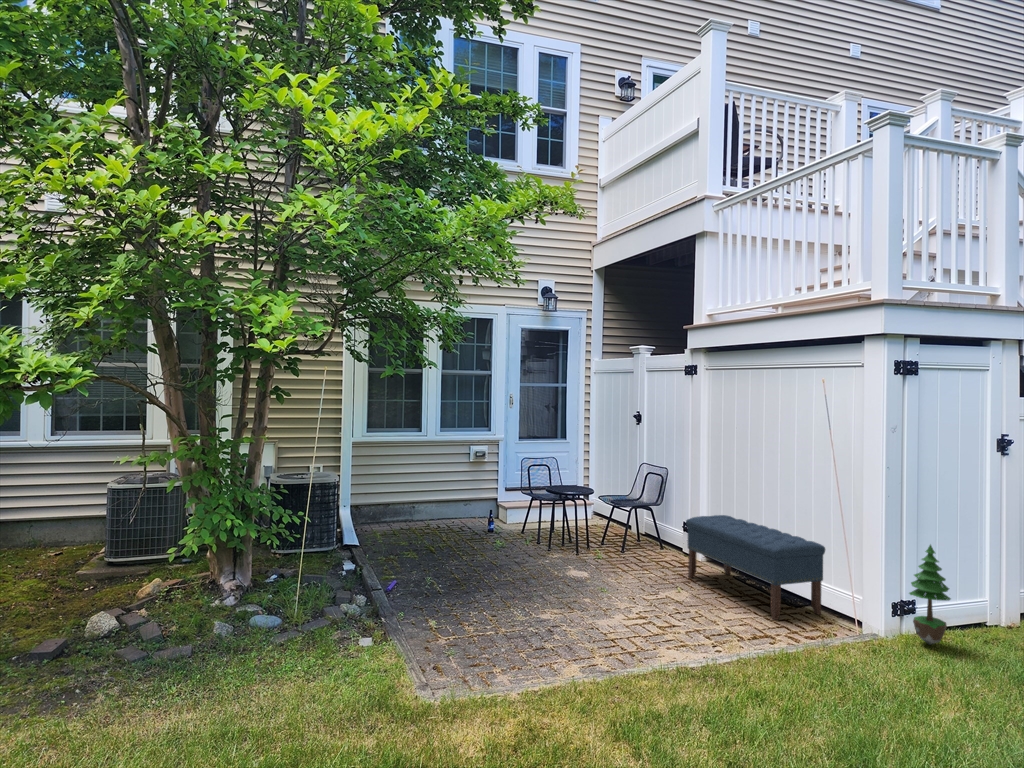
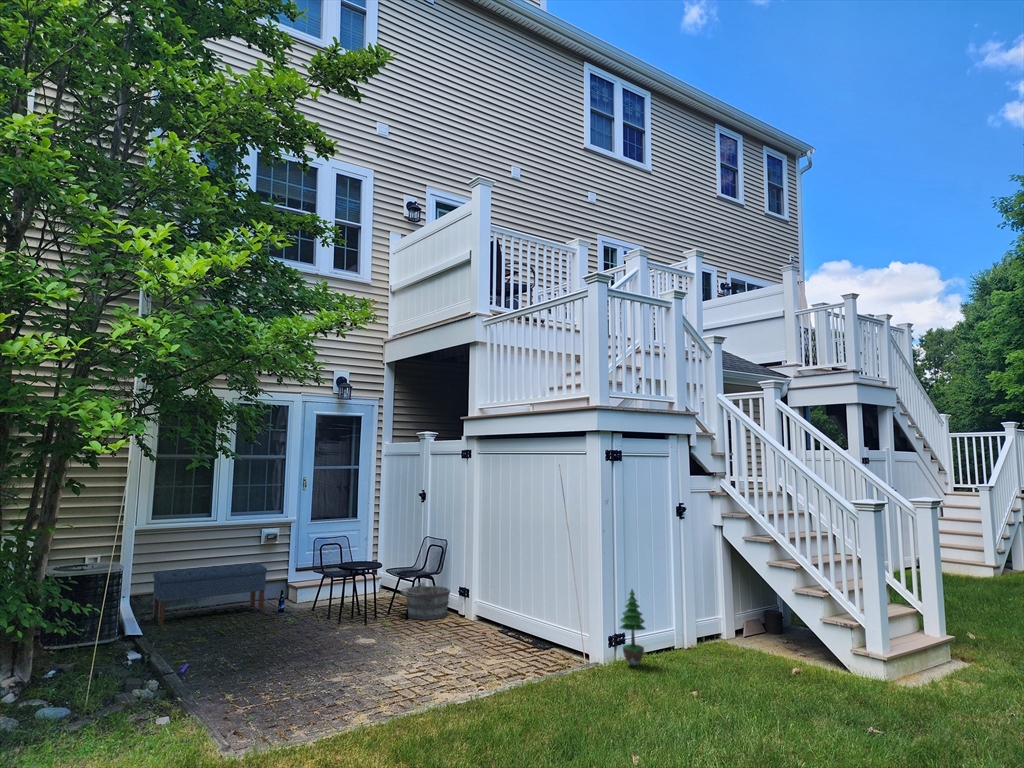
bucket: none [615,513,673,555] -> present [401,583,450,620]
bench: present [686,515,825,620] -> present [153,563,267,626]

